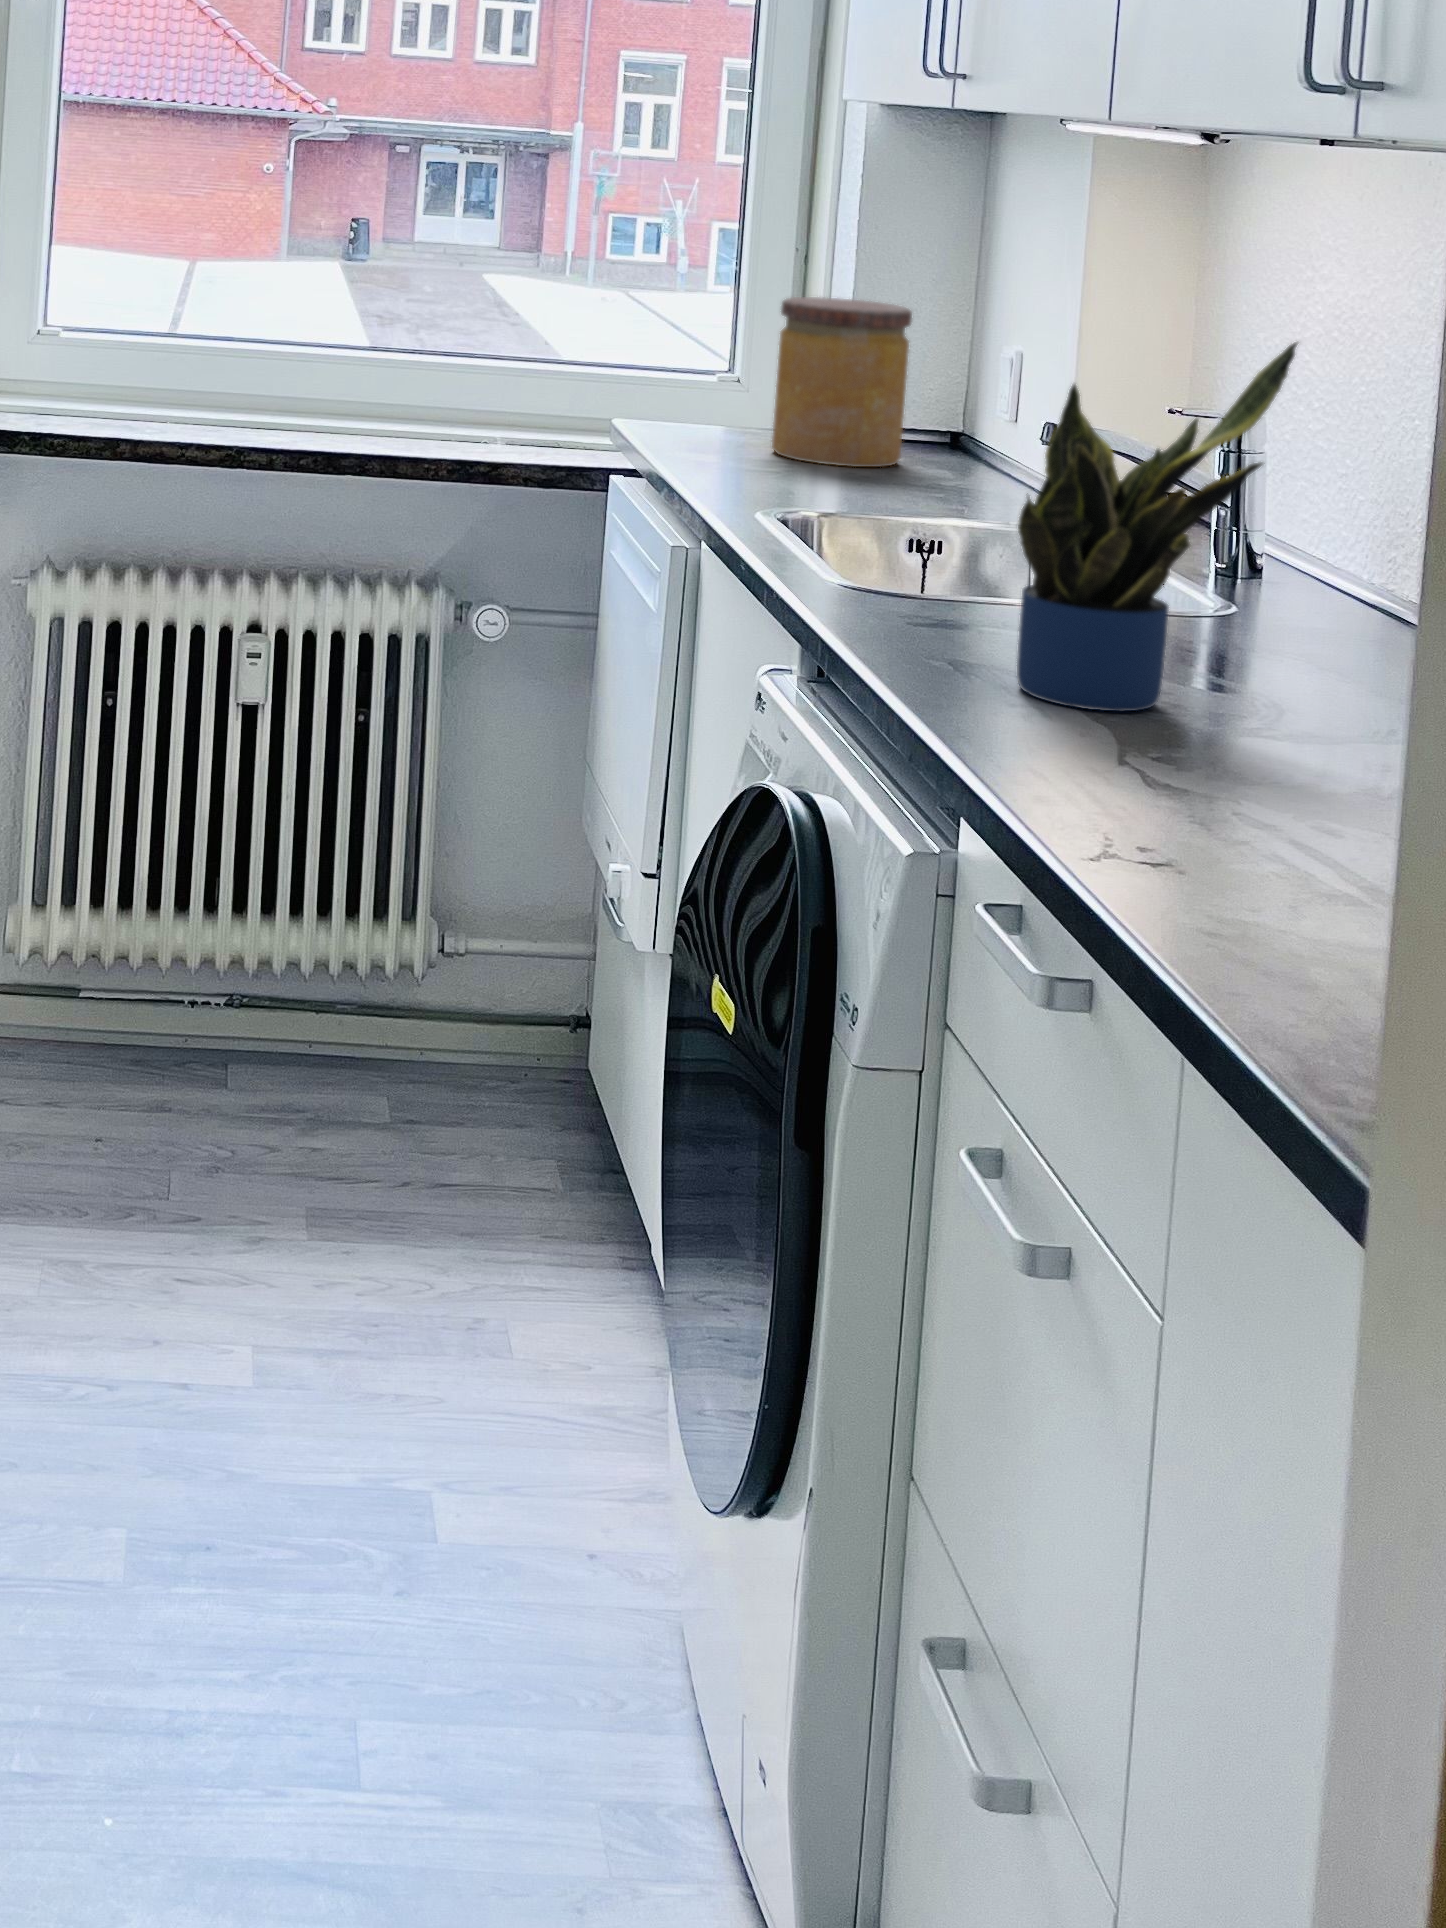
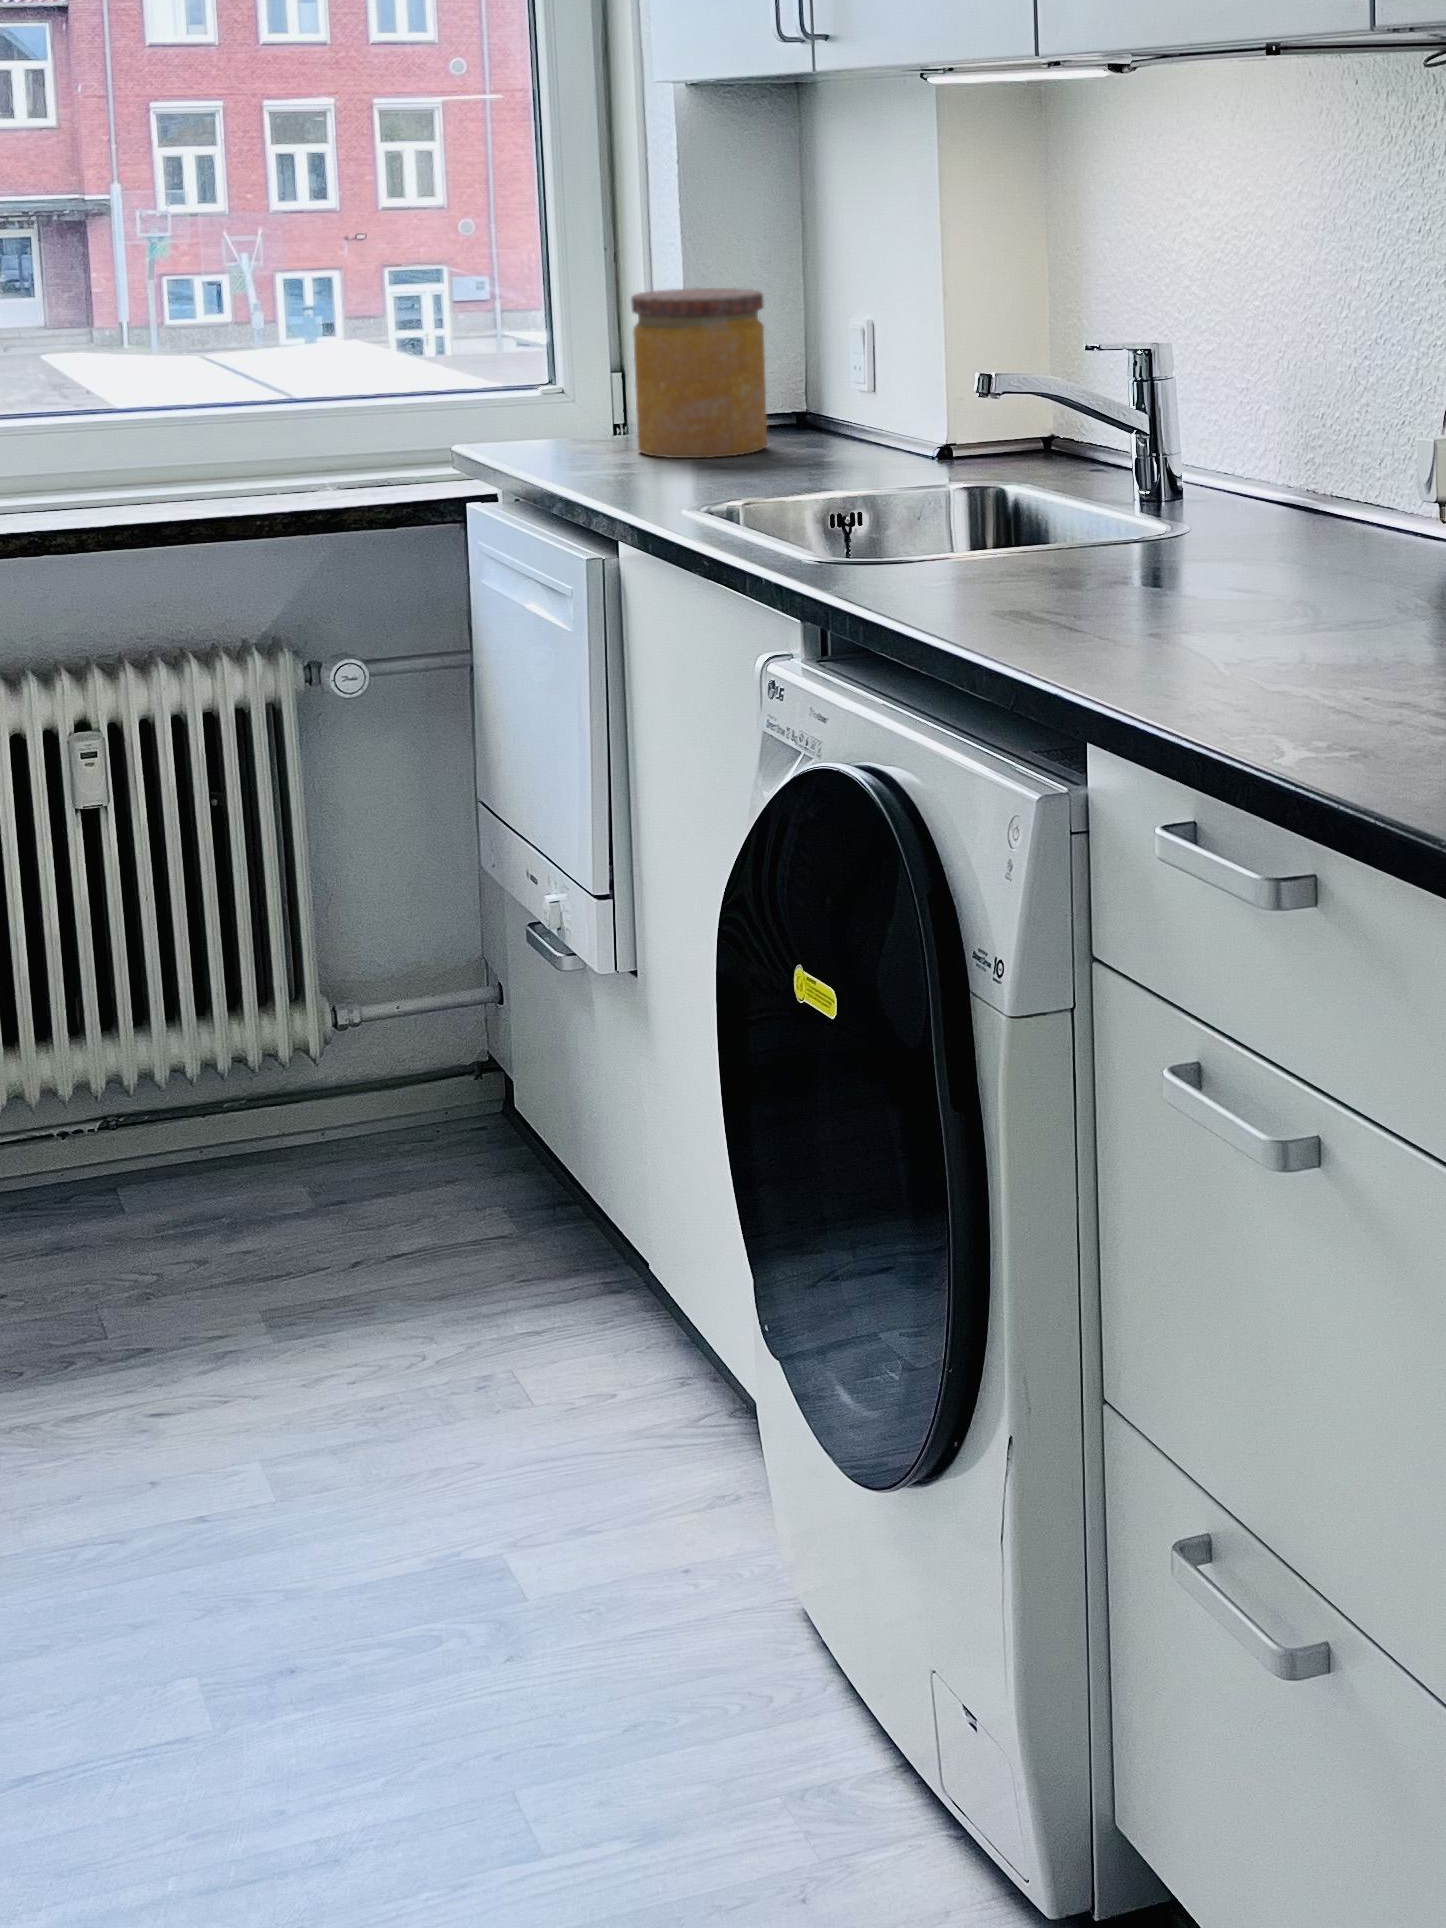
potted plant: present [1017,342,1298,711] -> none [1068,270,1306,644]

